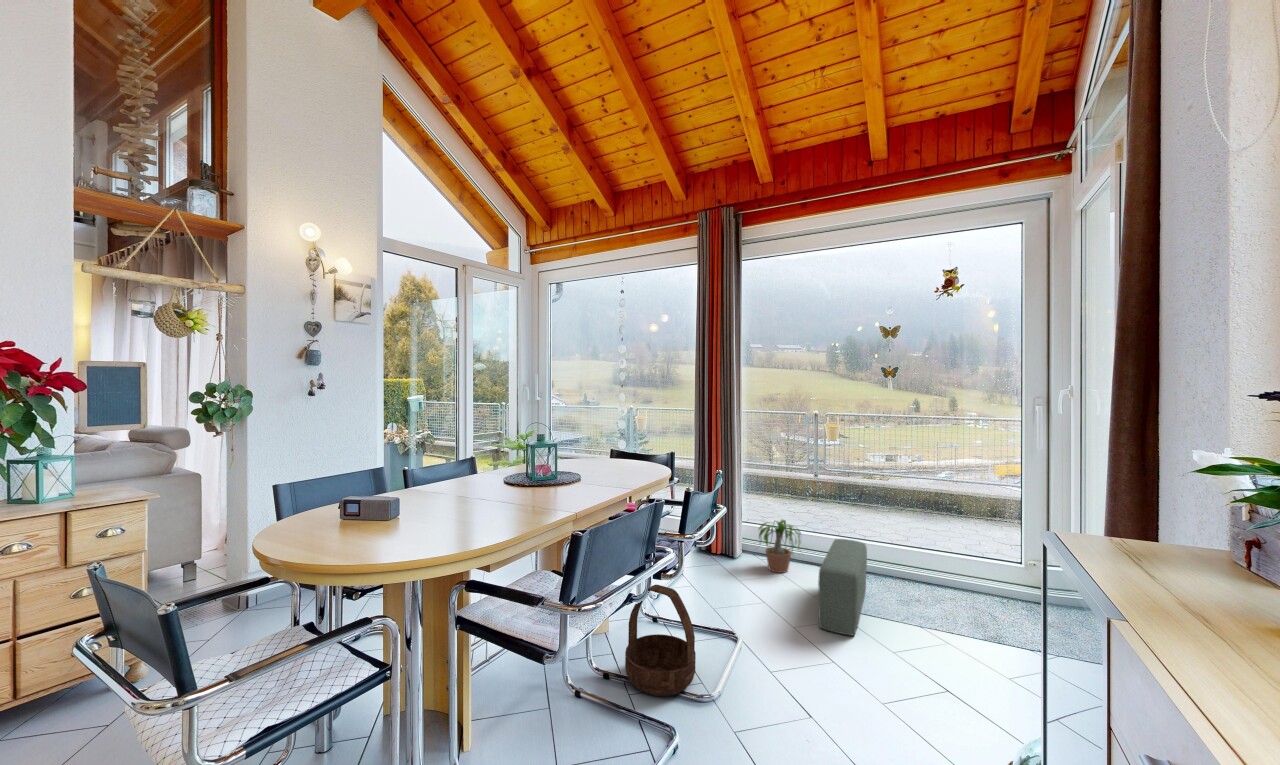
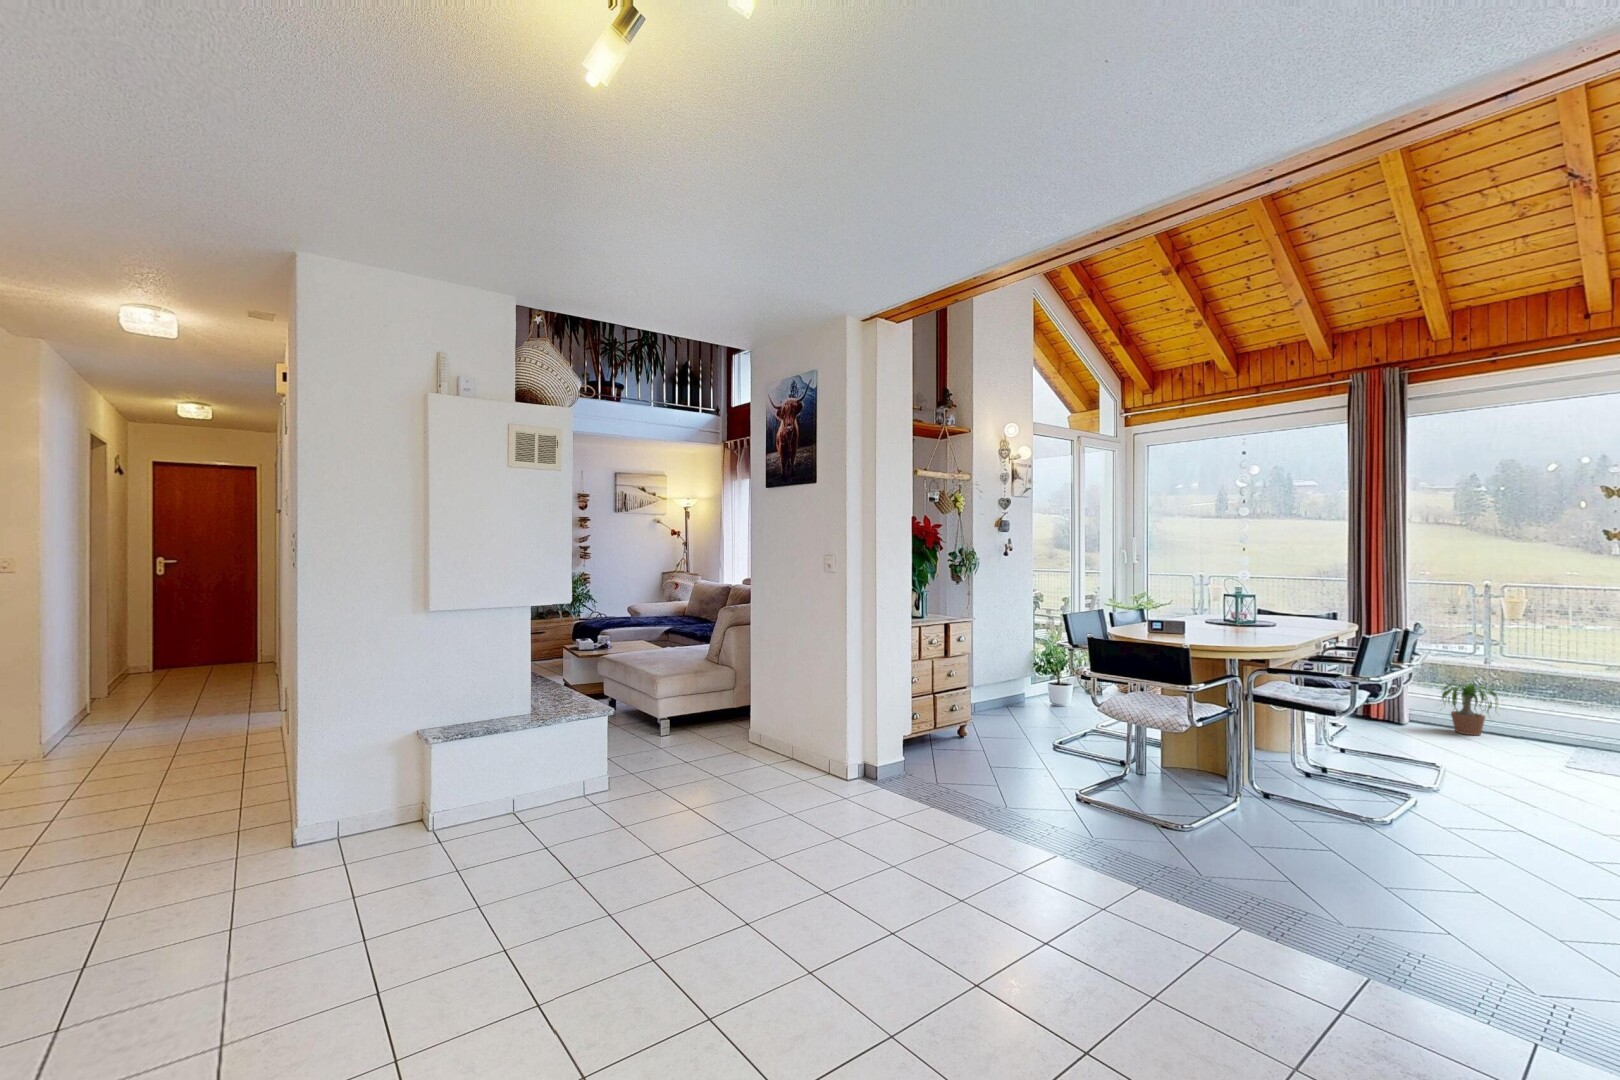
pouf: present [818,539,867,635] -> none [1536,699,1590,775]
basket: present [625,585,696,696] -> none [1350,702,1422,783]

